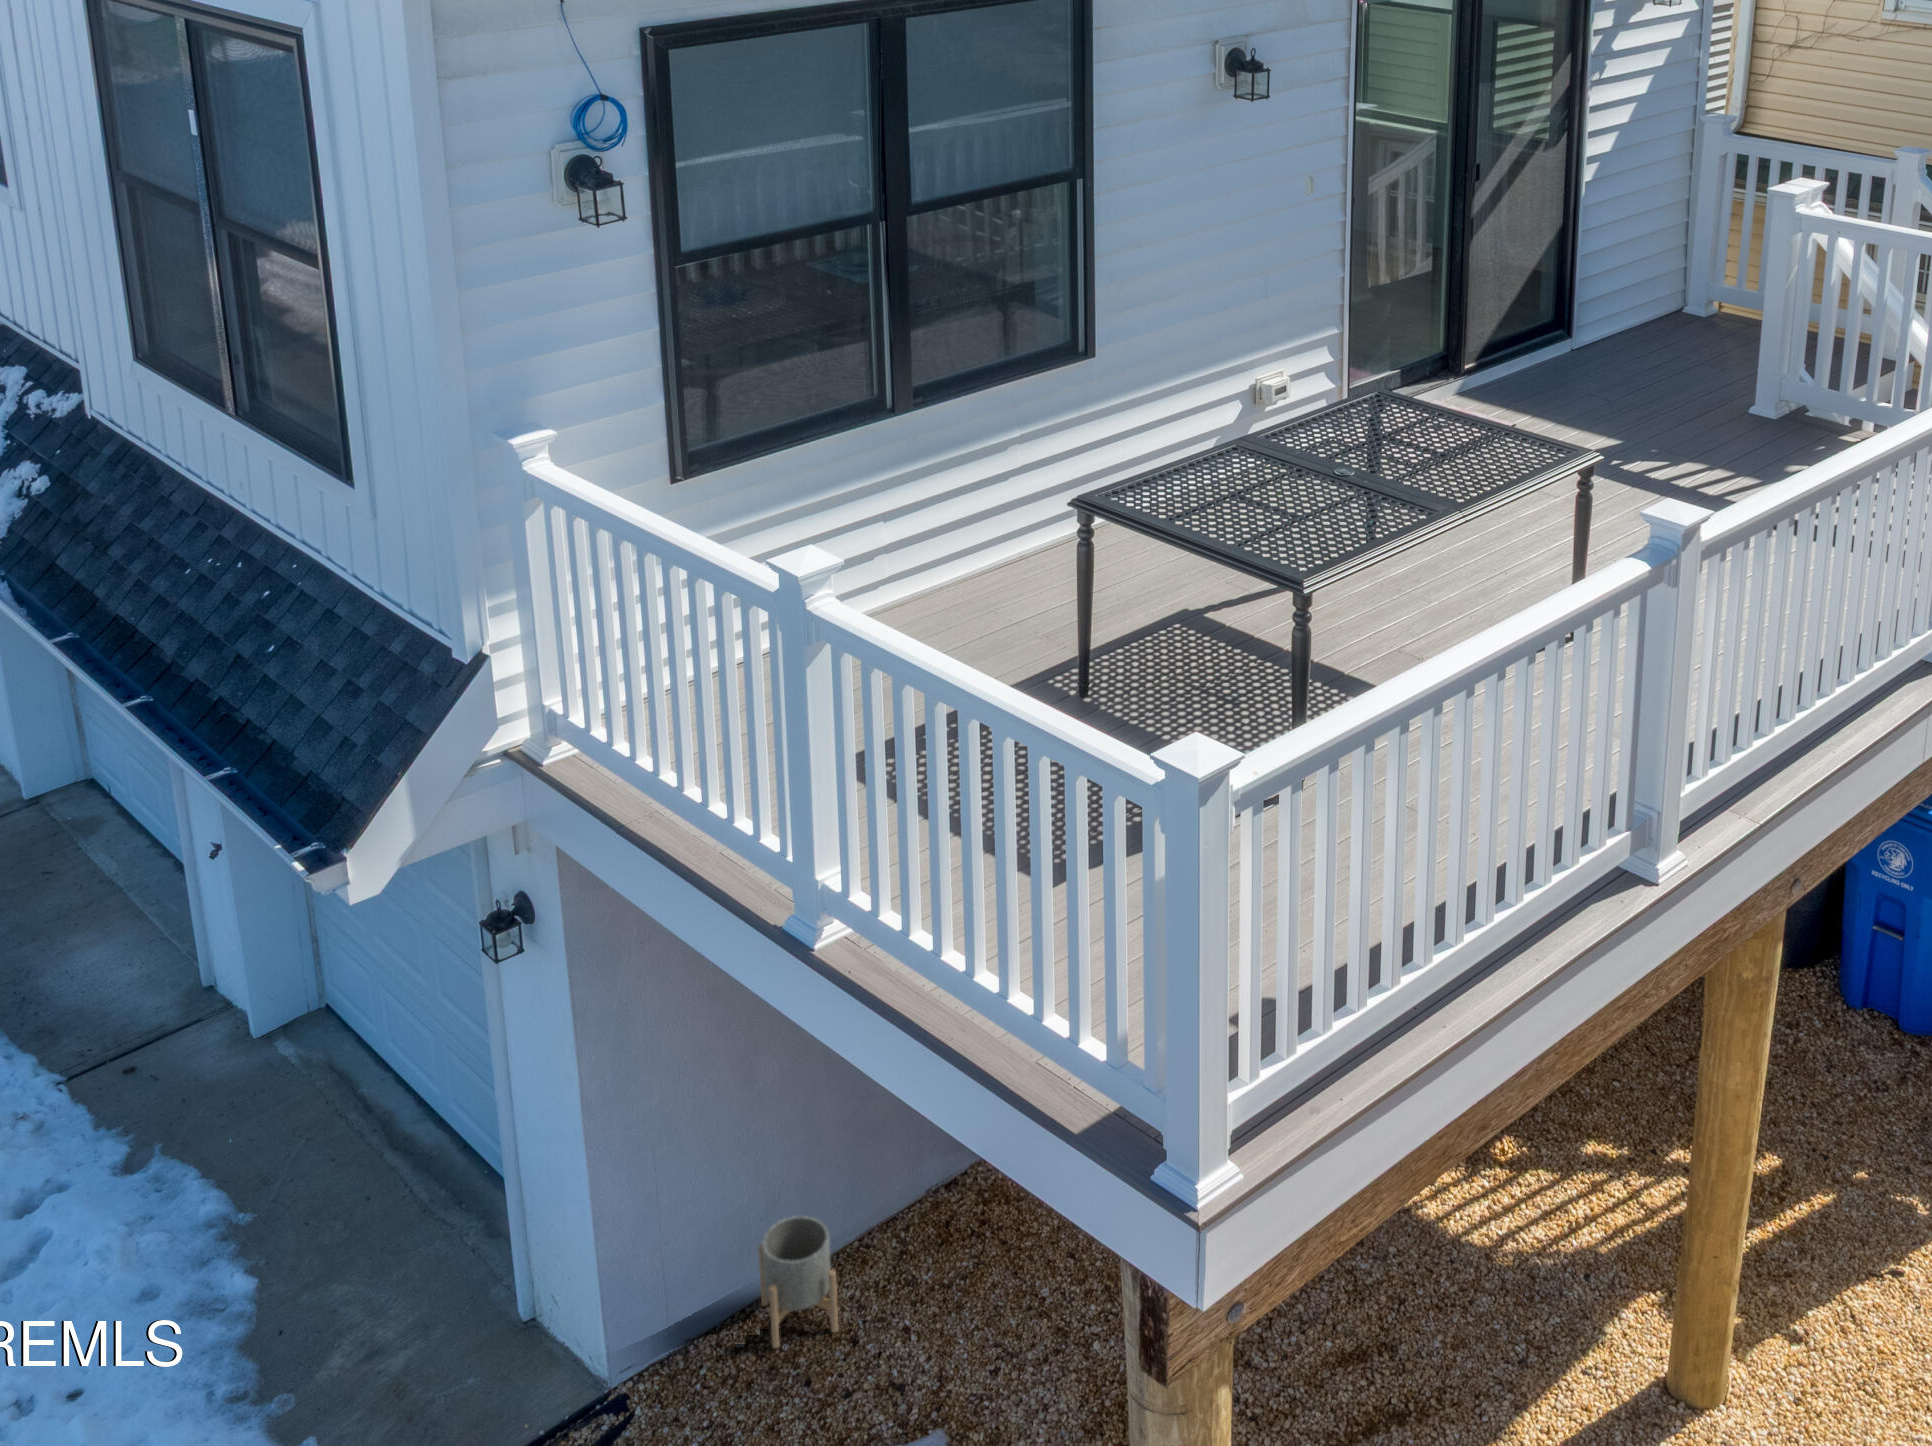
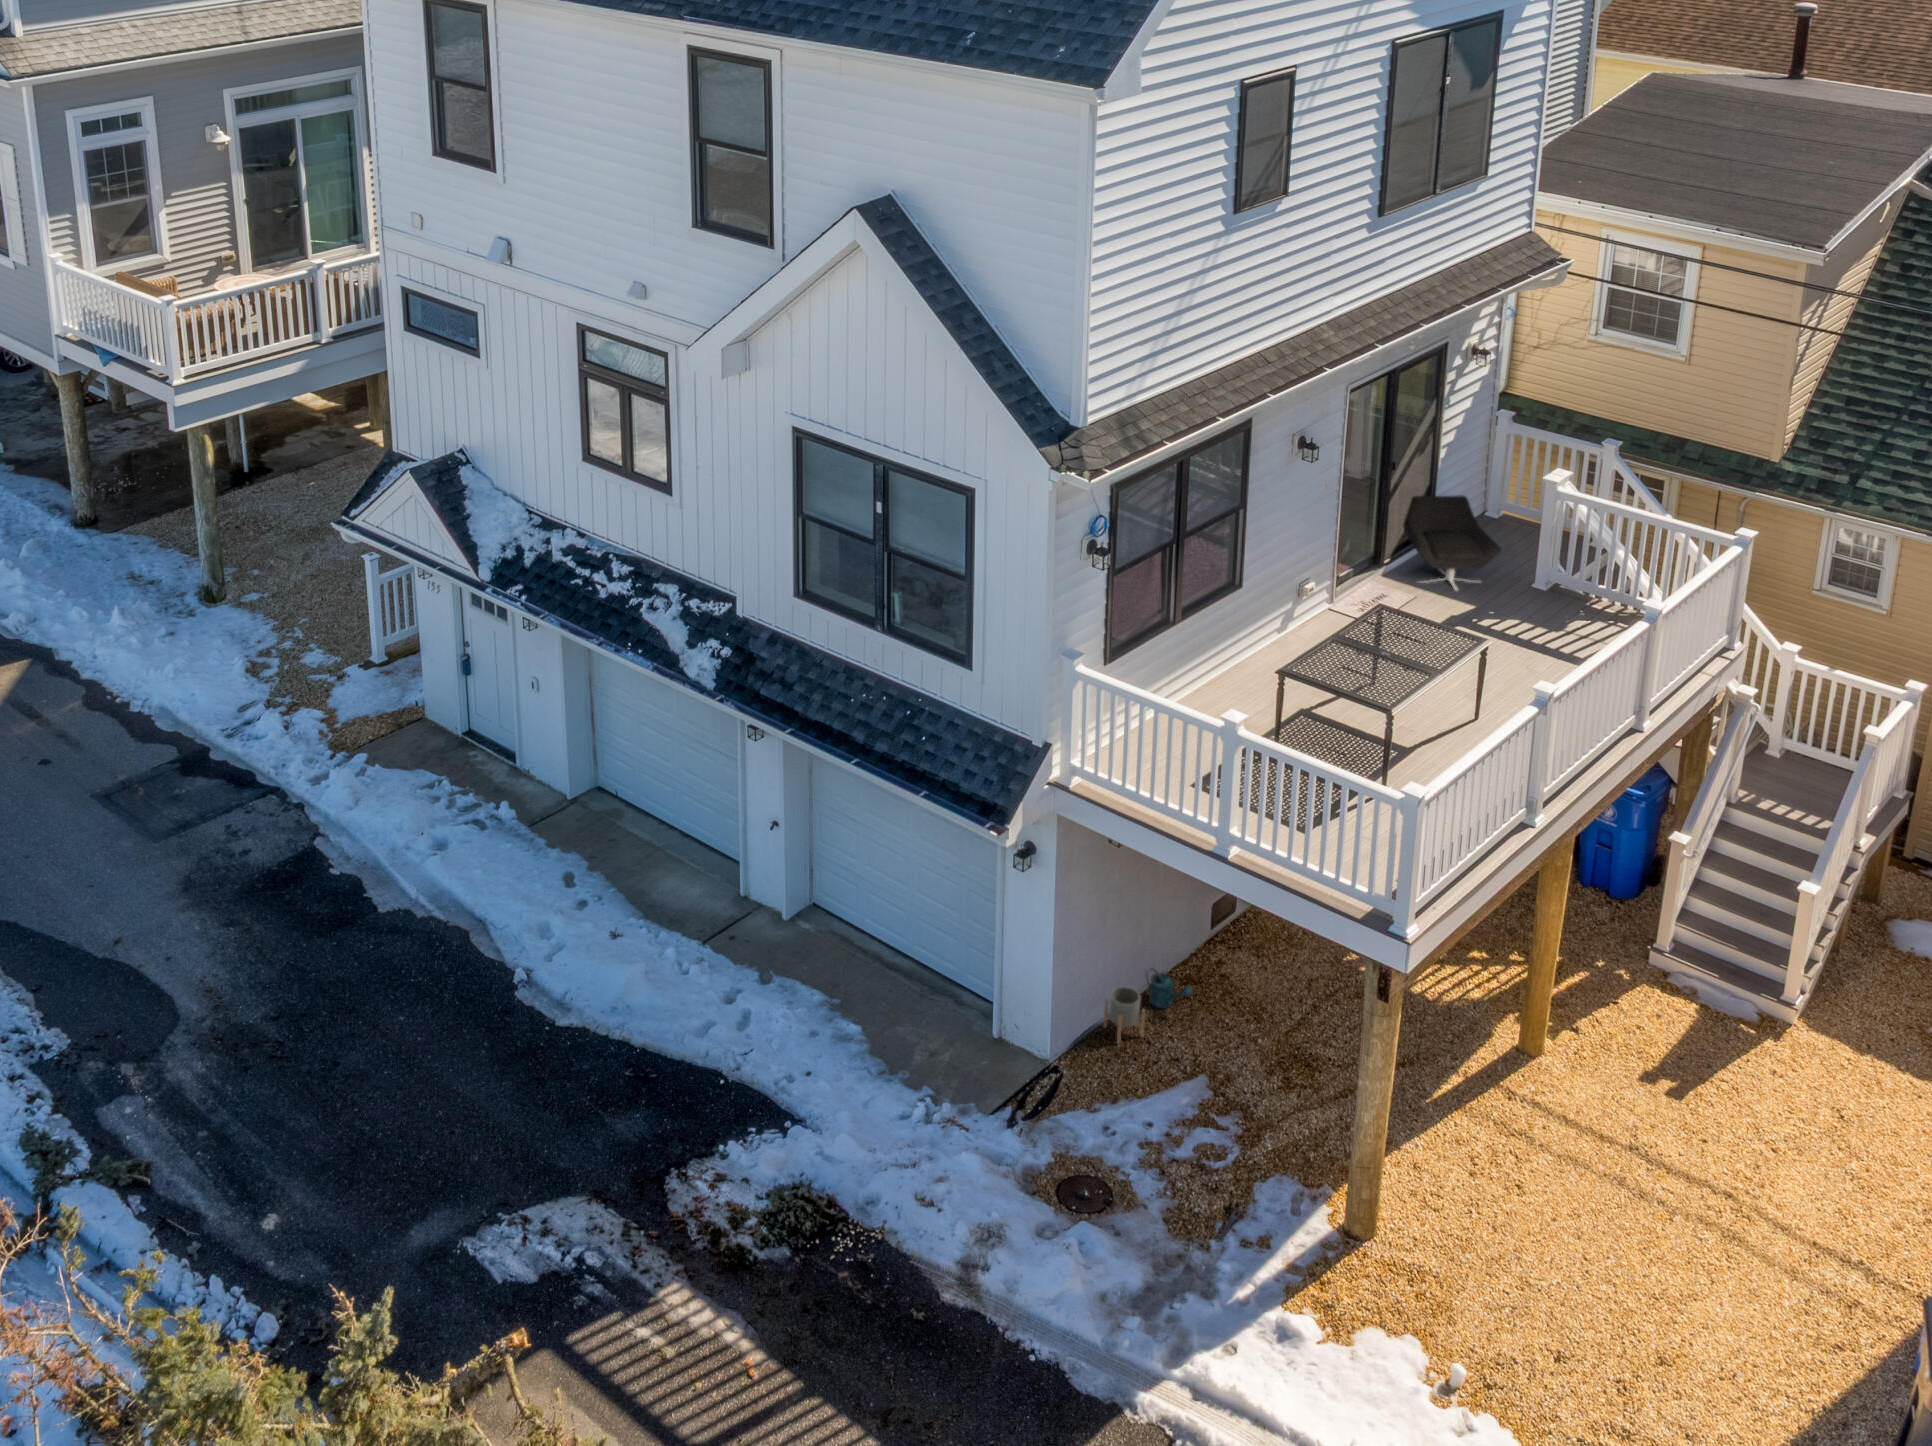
lounge chair: none [1506,246,1687,430] -> present [1403,496,1501,590]
watering can: none [882,1172,962,1261] -> present [1146,969,1192,1008]

